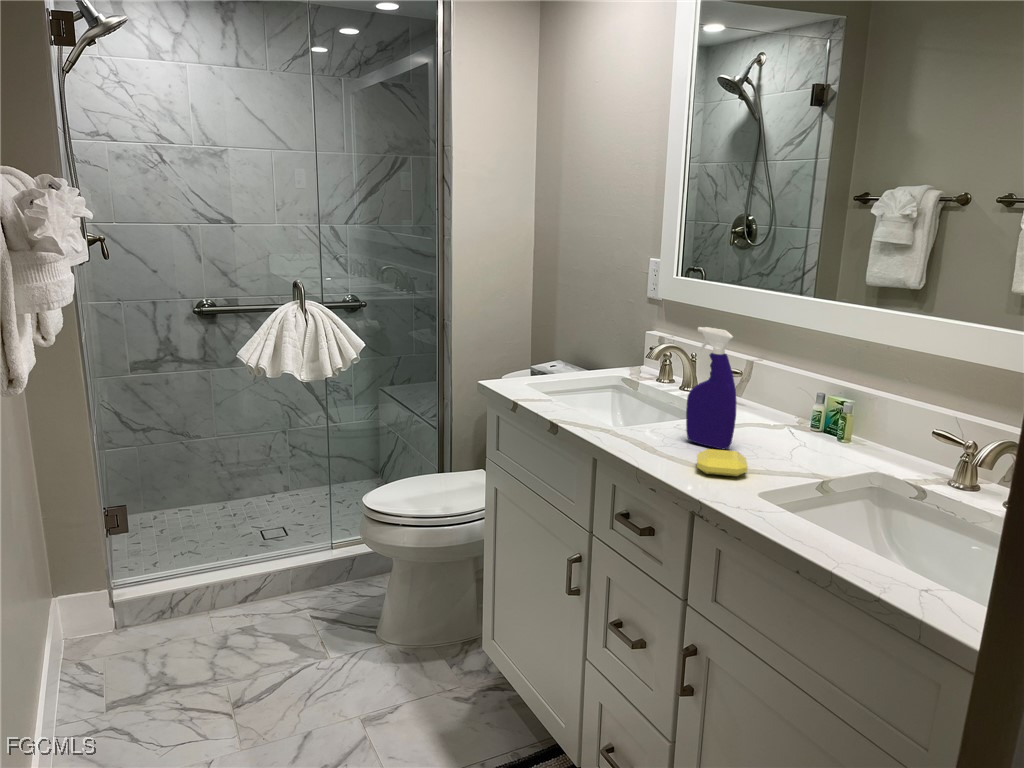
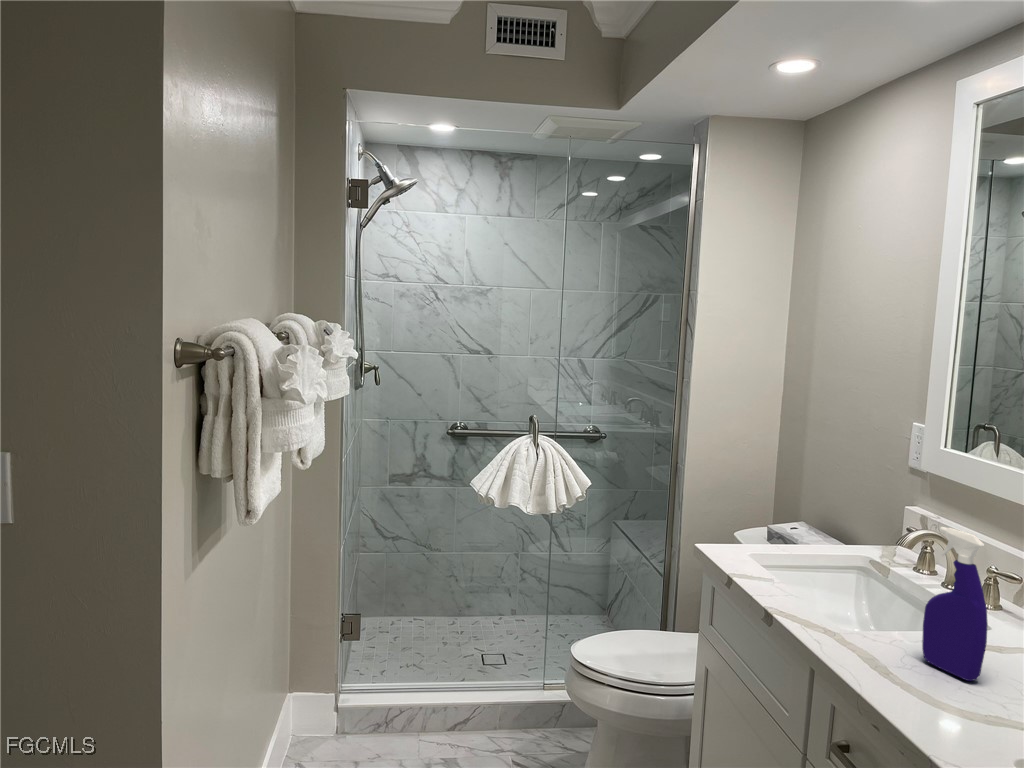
soap bar: present [697,449,748,476] -> none [919,680,990,724]

